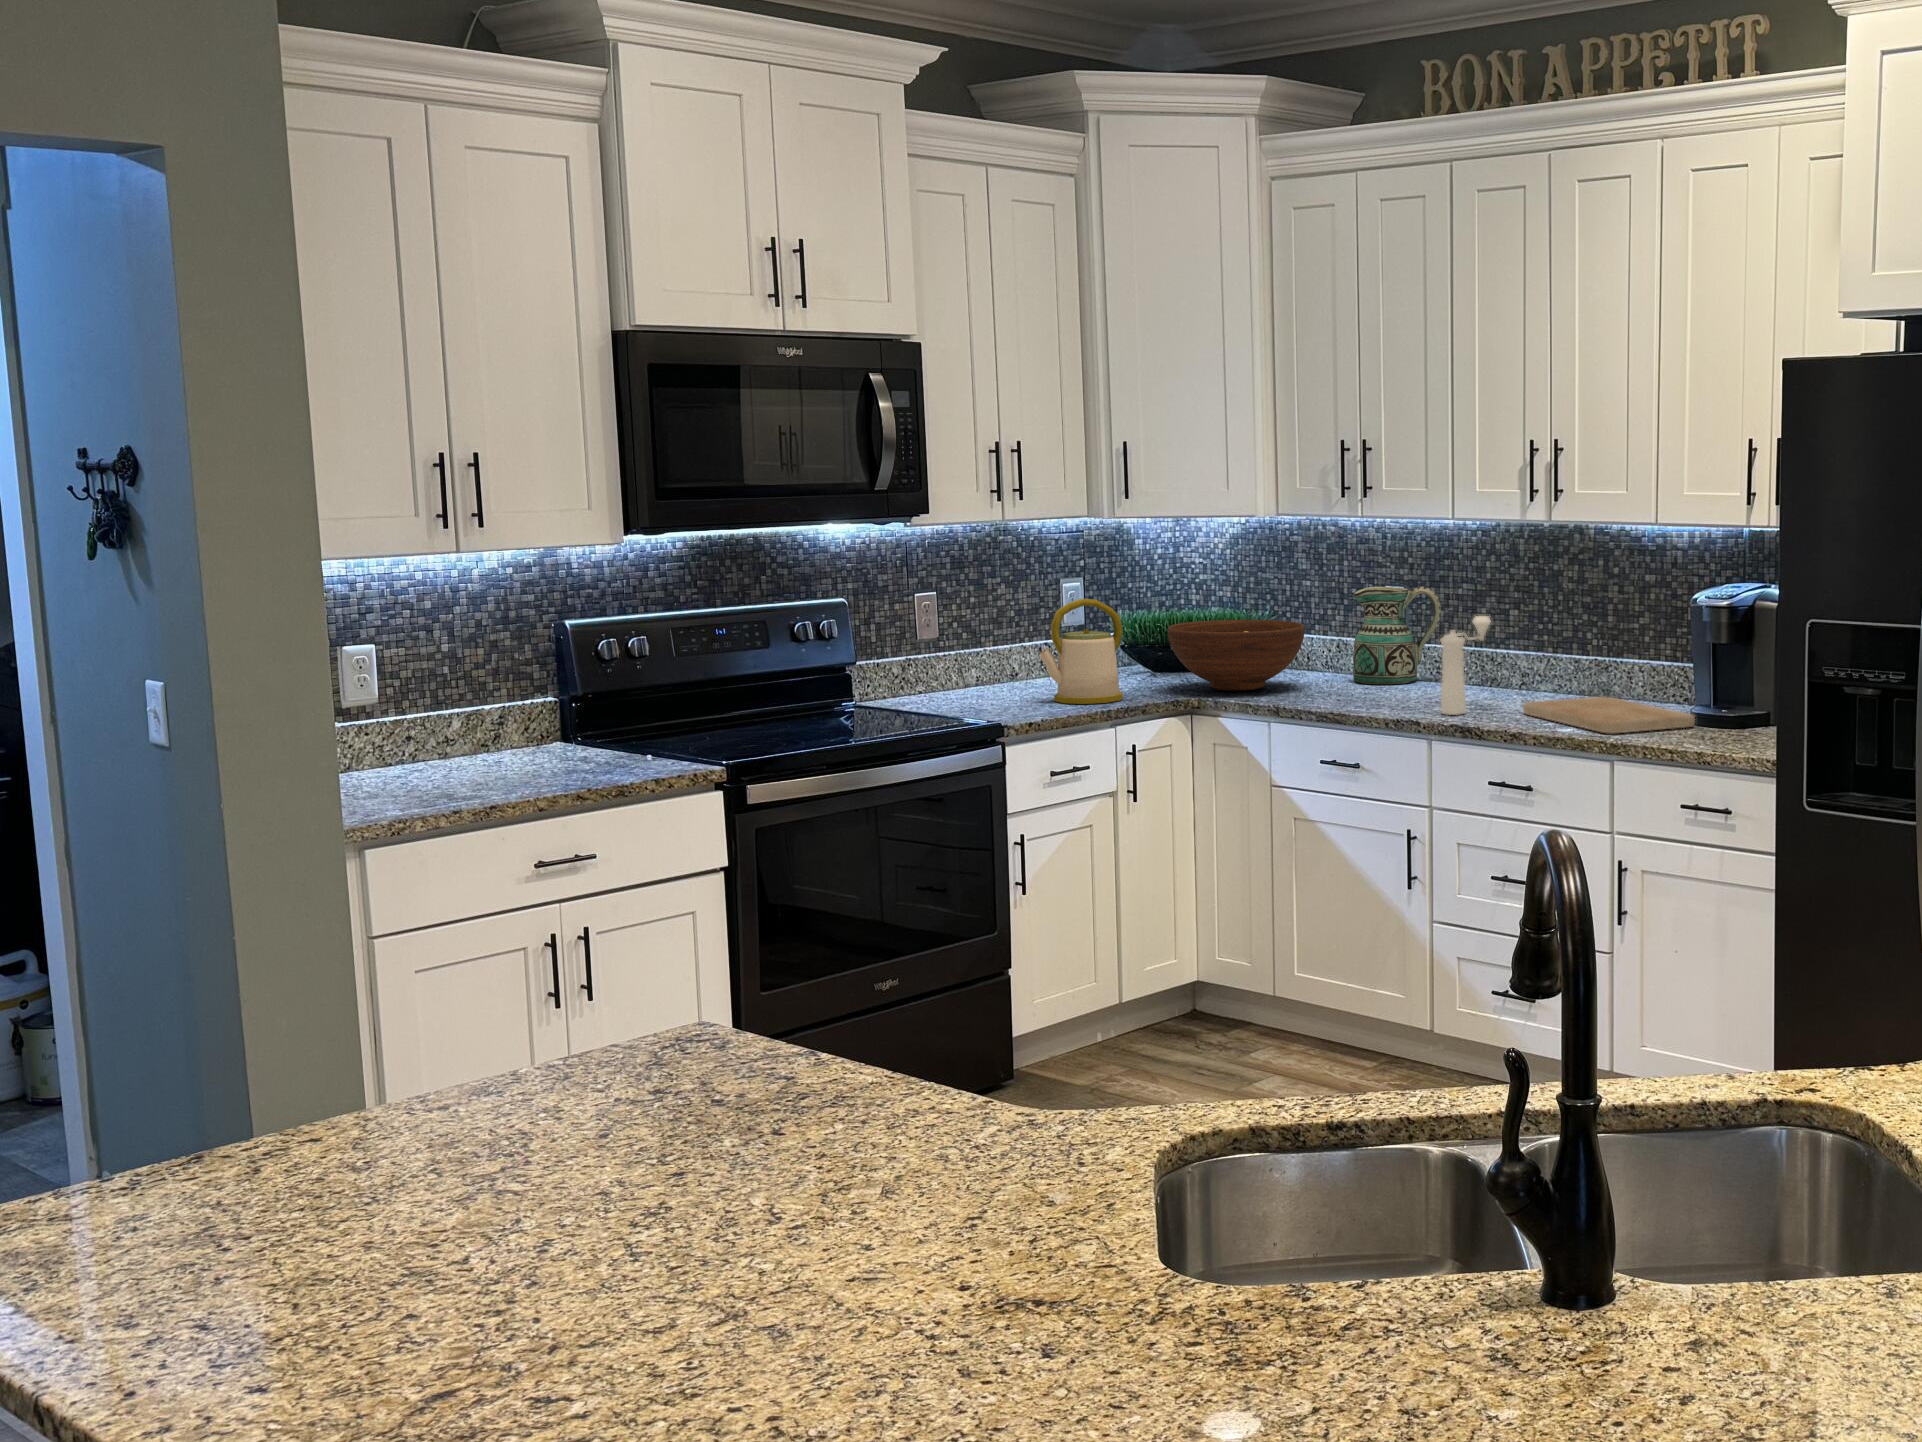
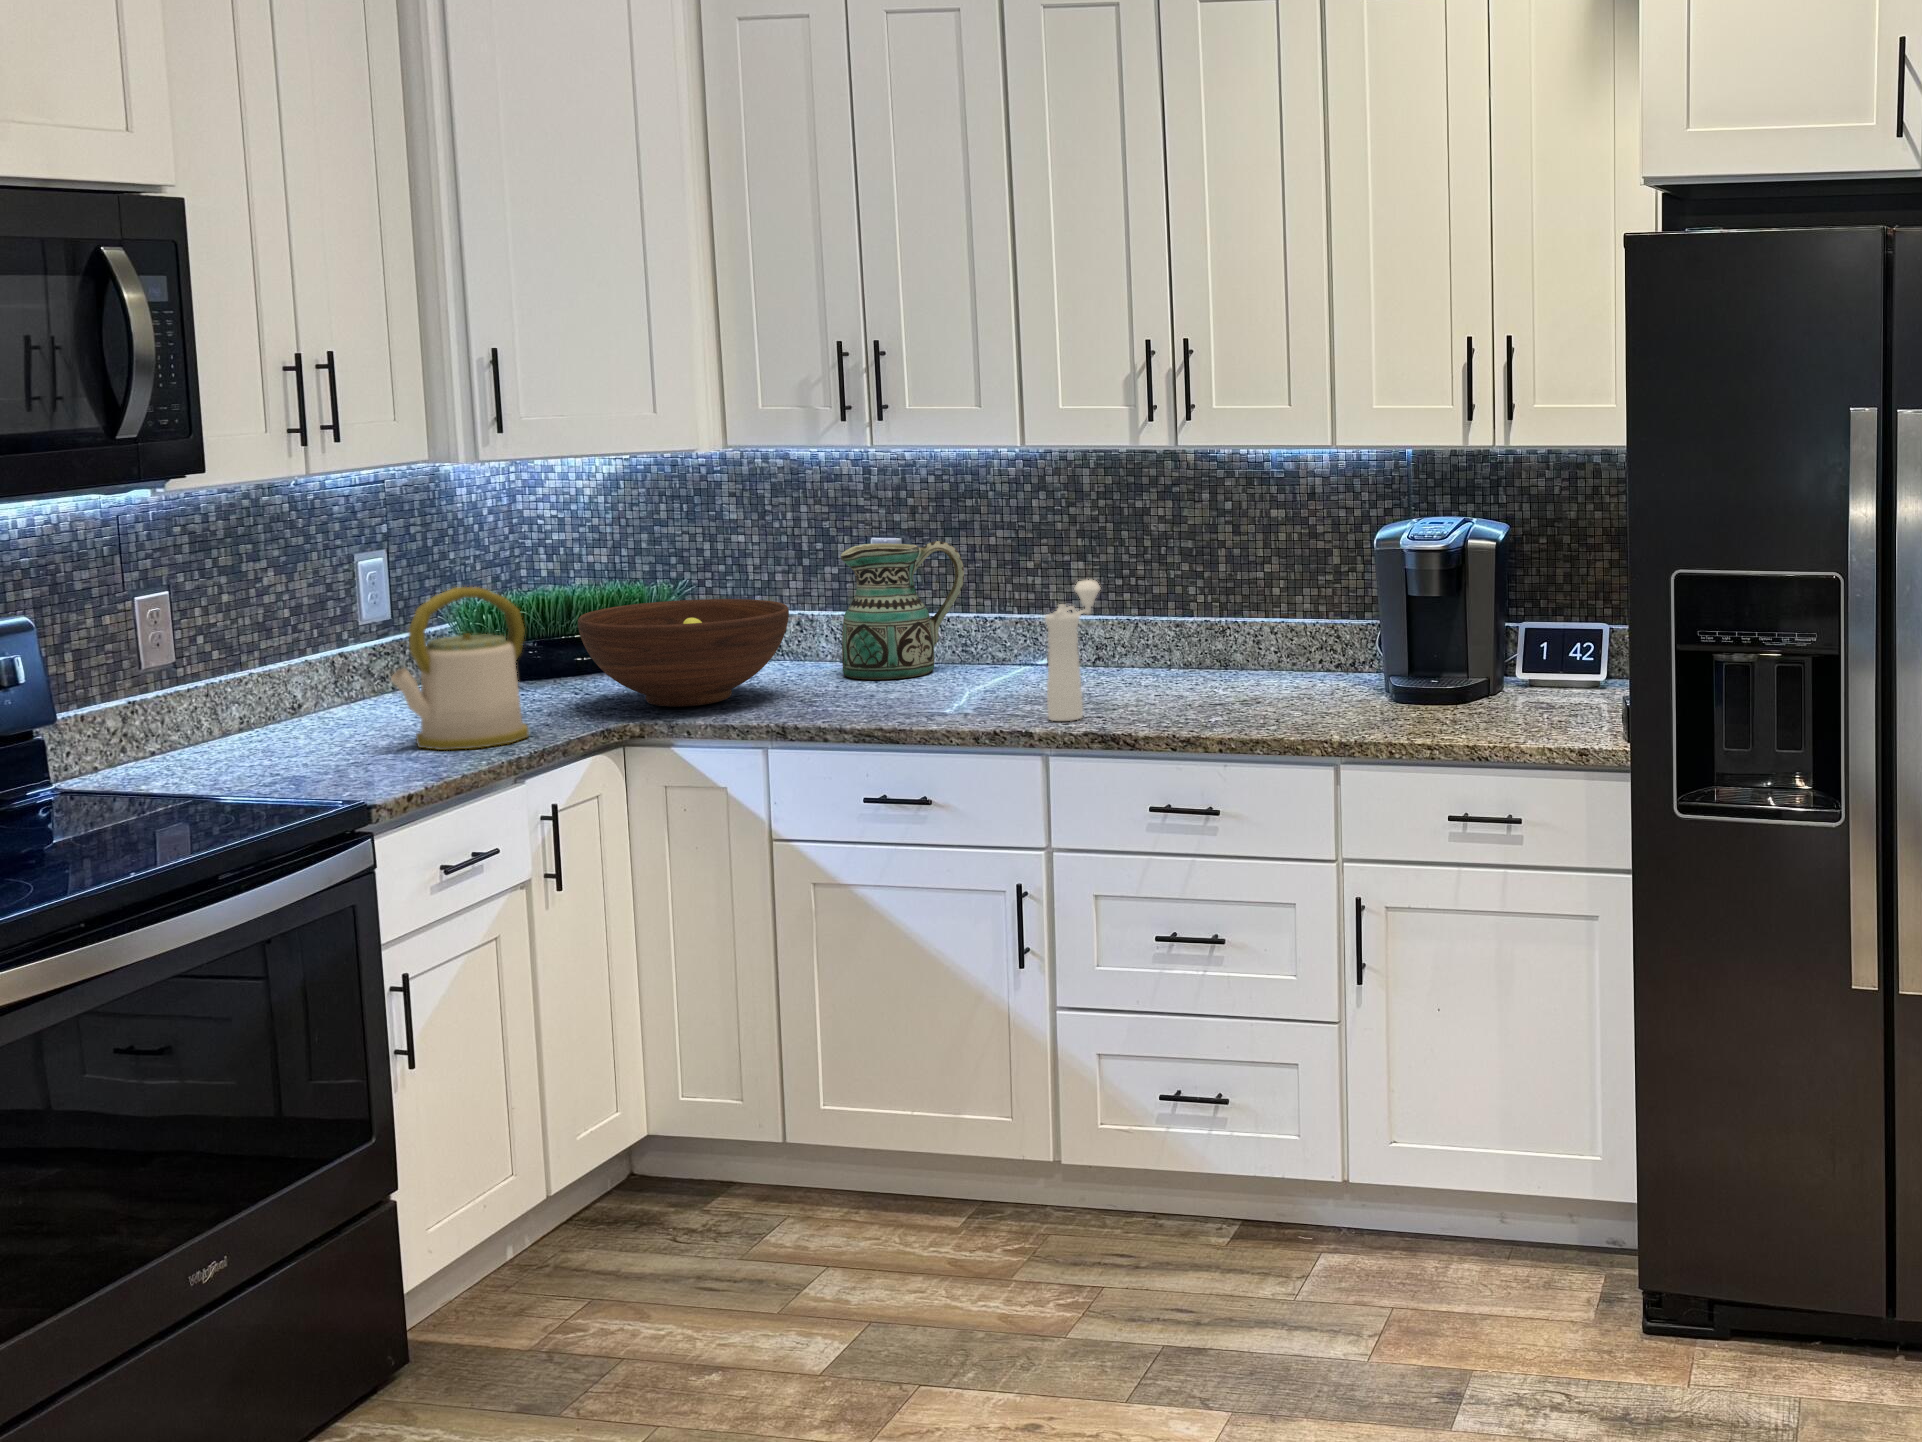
cutting board: present [1523,697,1695,734] -> none [1160,678,1414,734]

